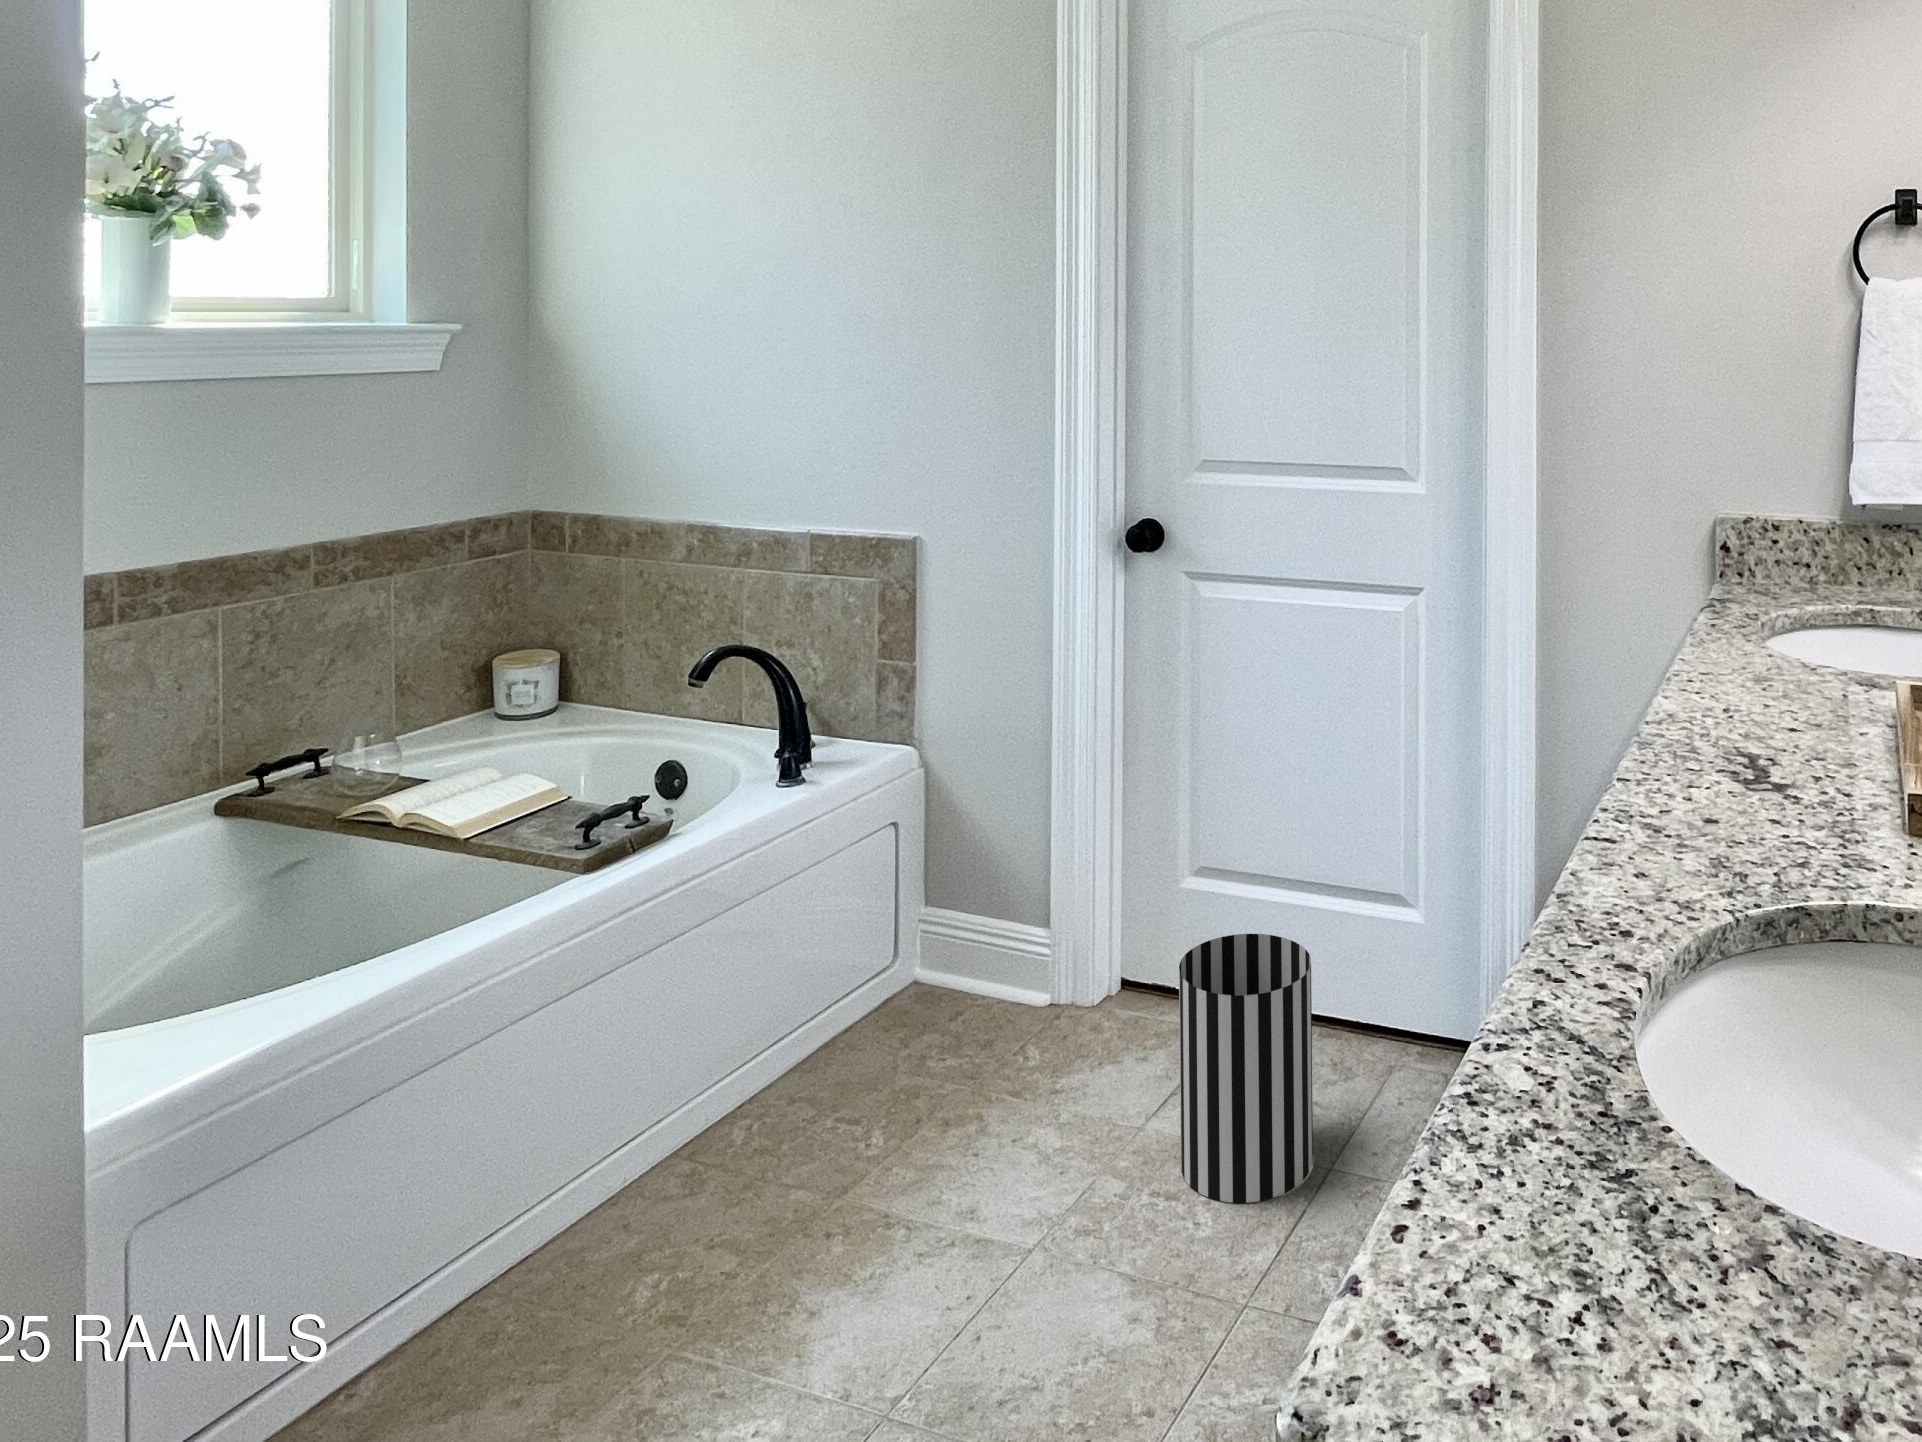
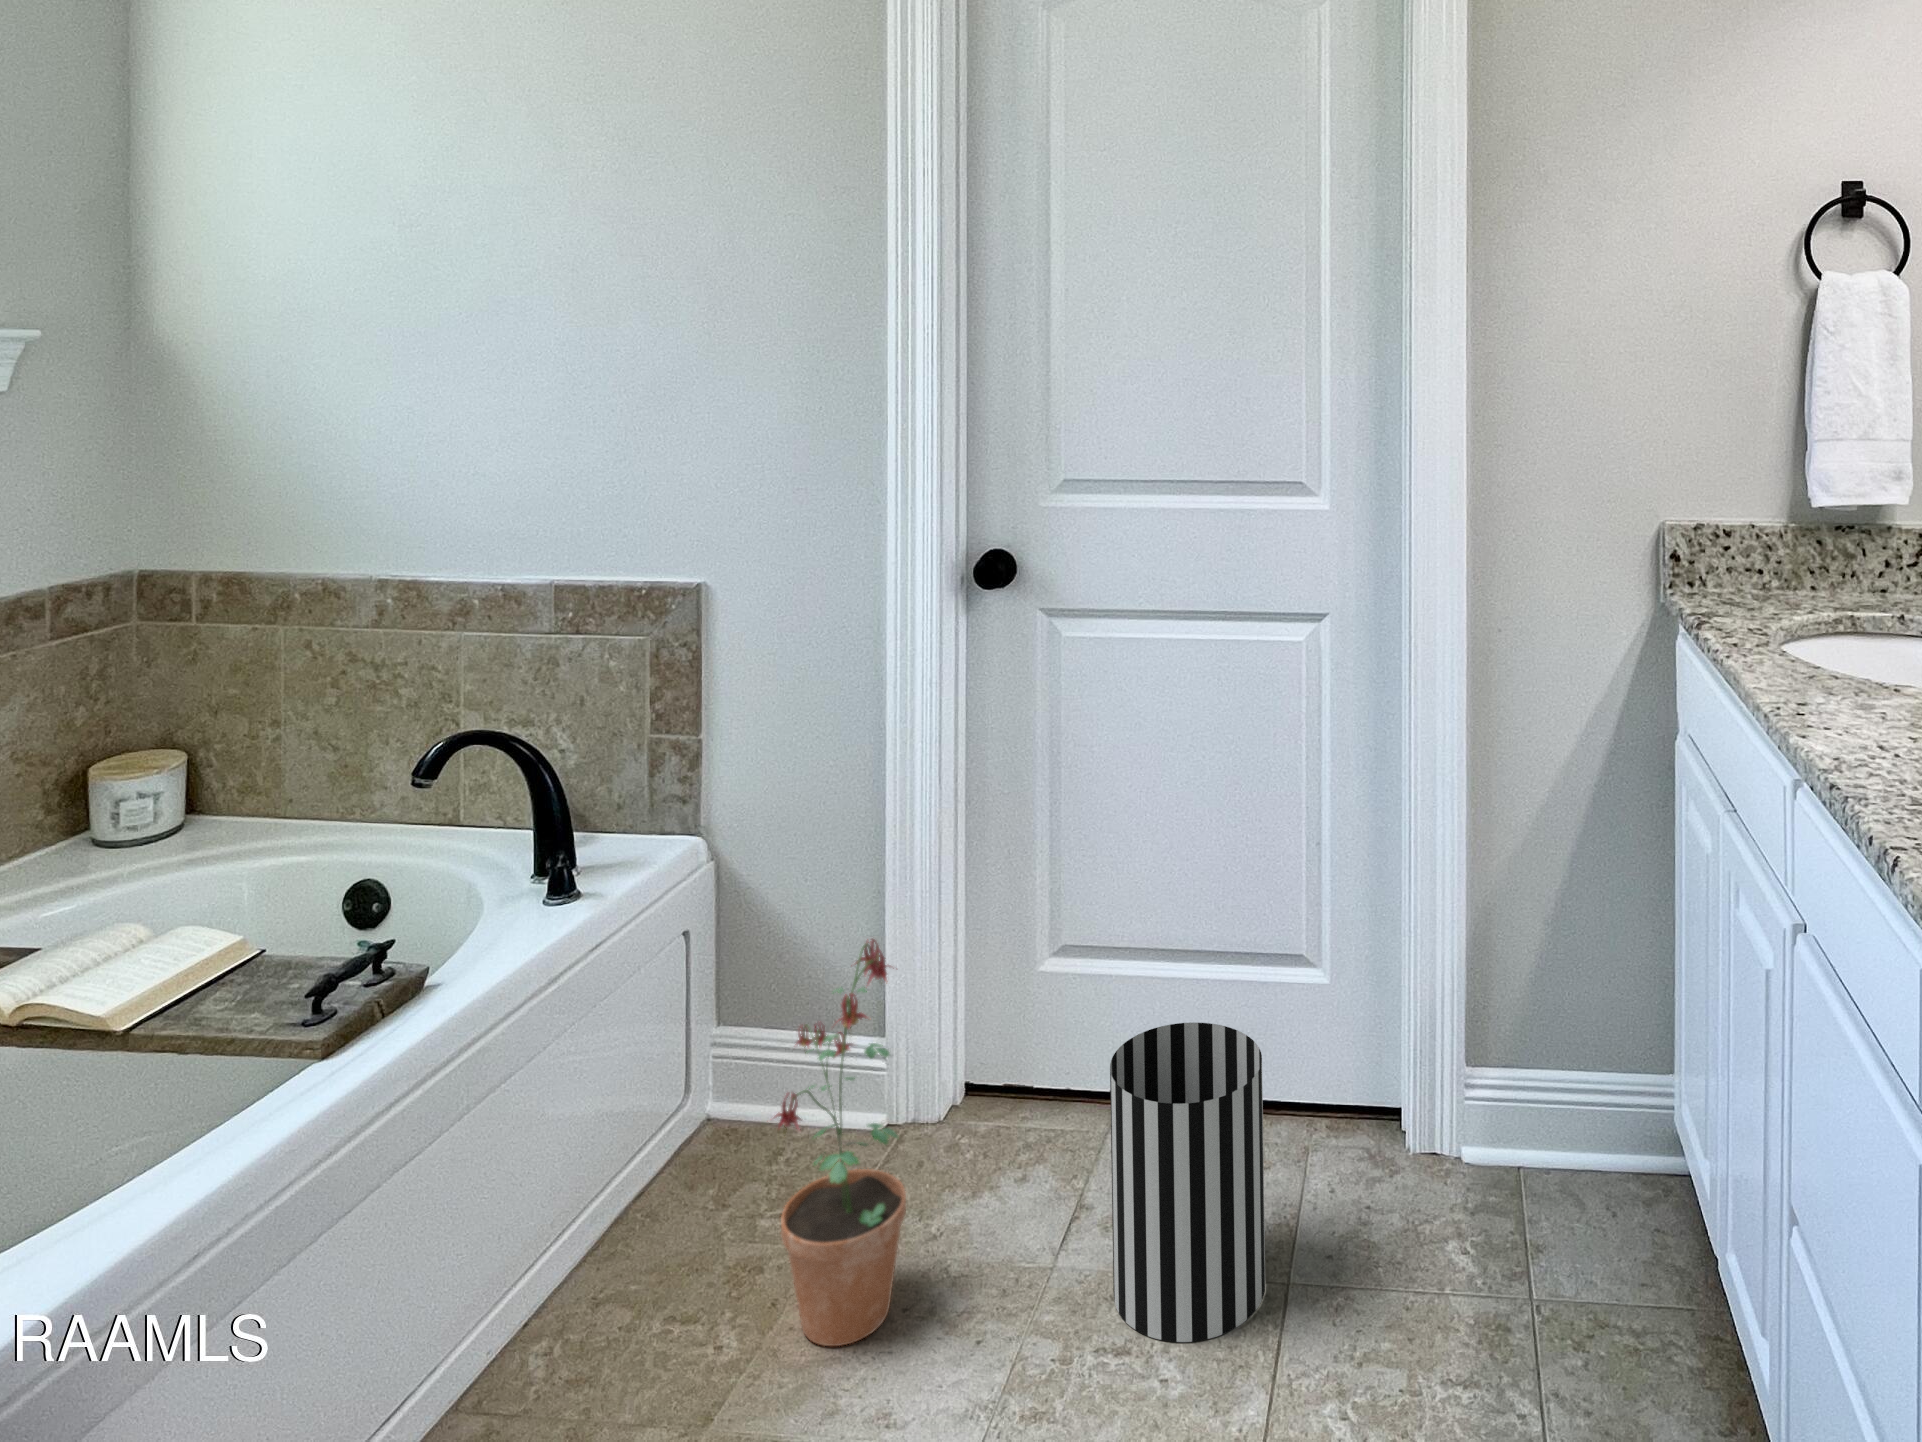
potted plant: none [904,833,1020,1161] -> present [774,939,906,1346]

